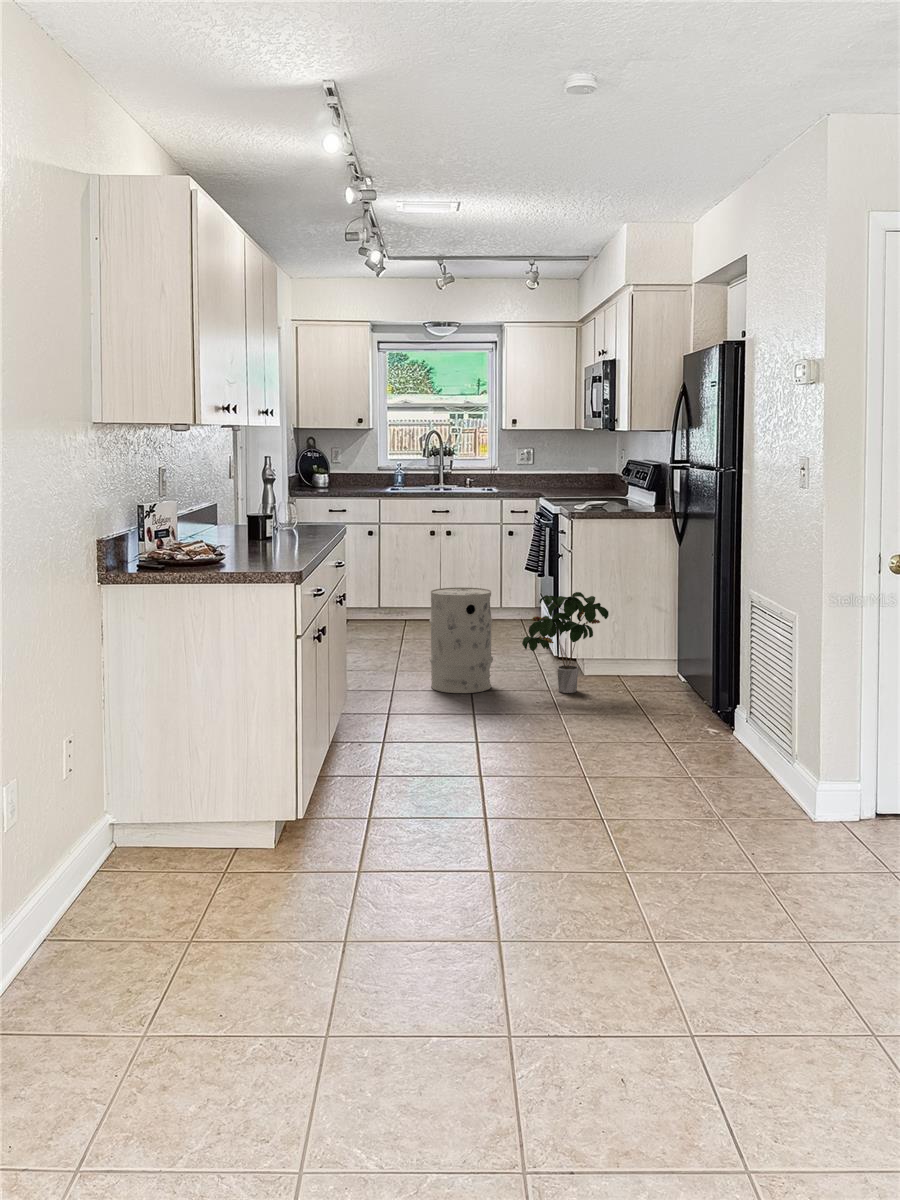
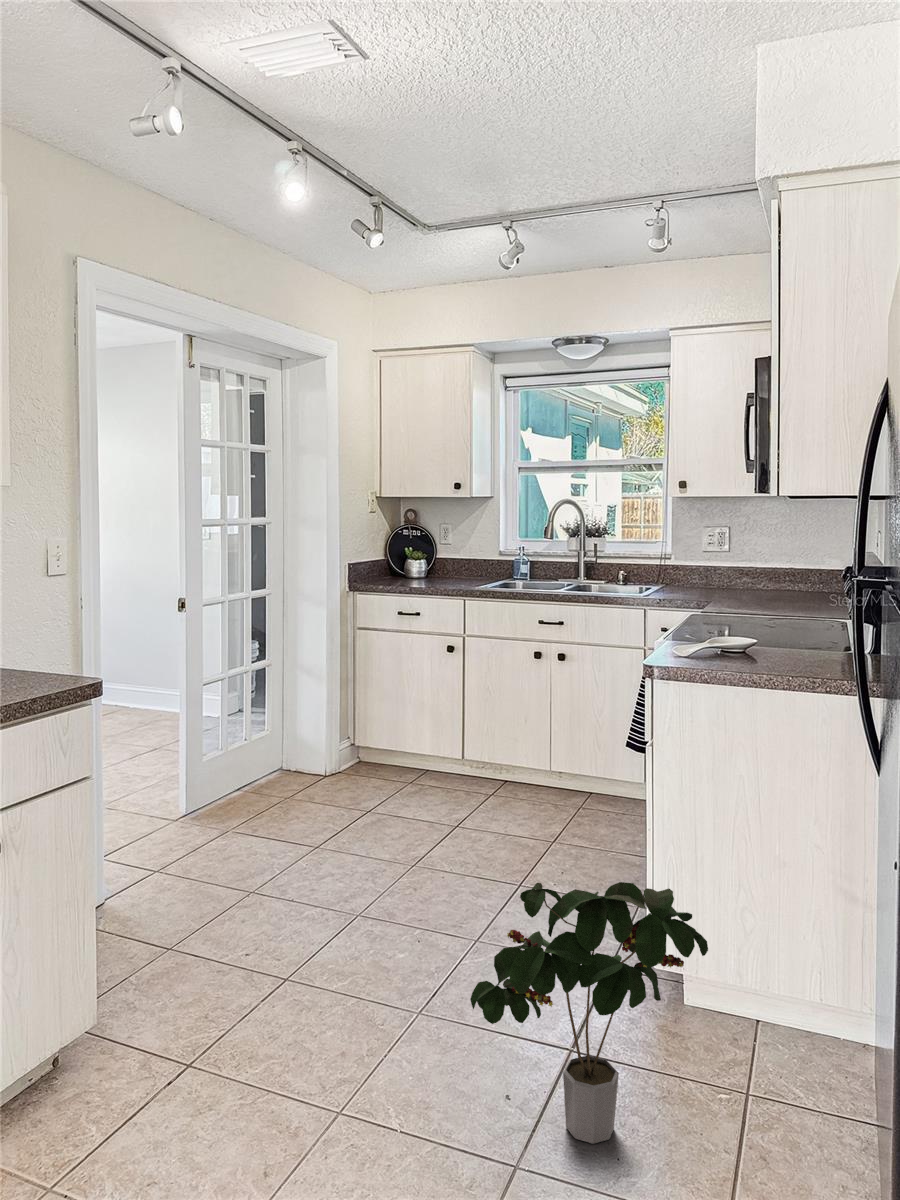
trash can: present [429,587,493,693] -> none [301,815,440,1083]

